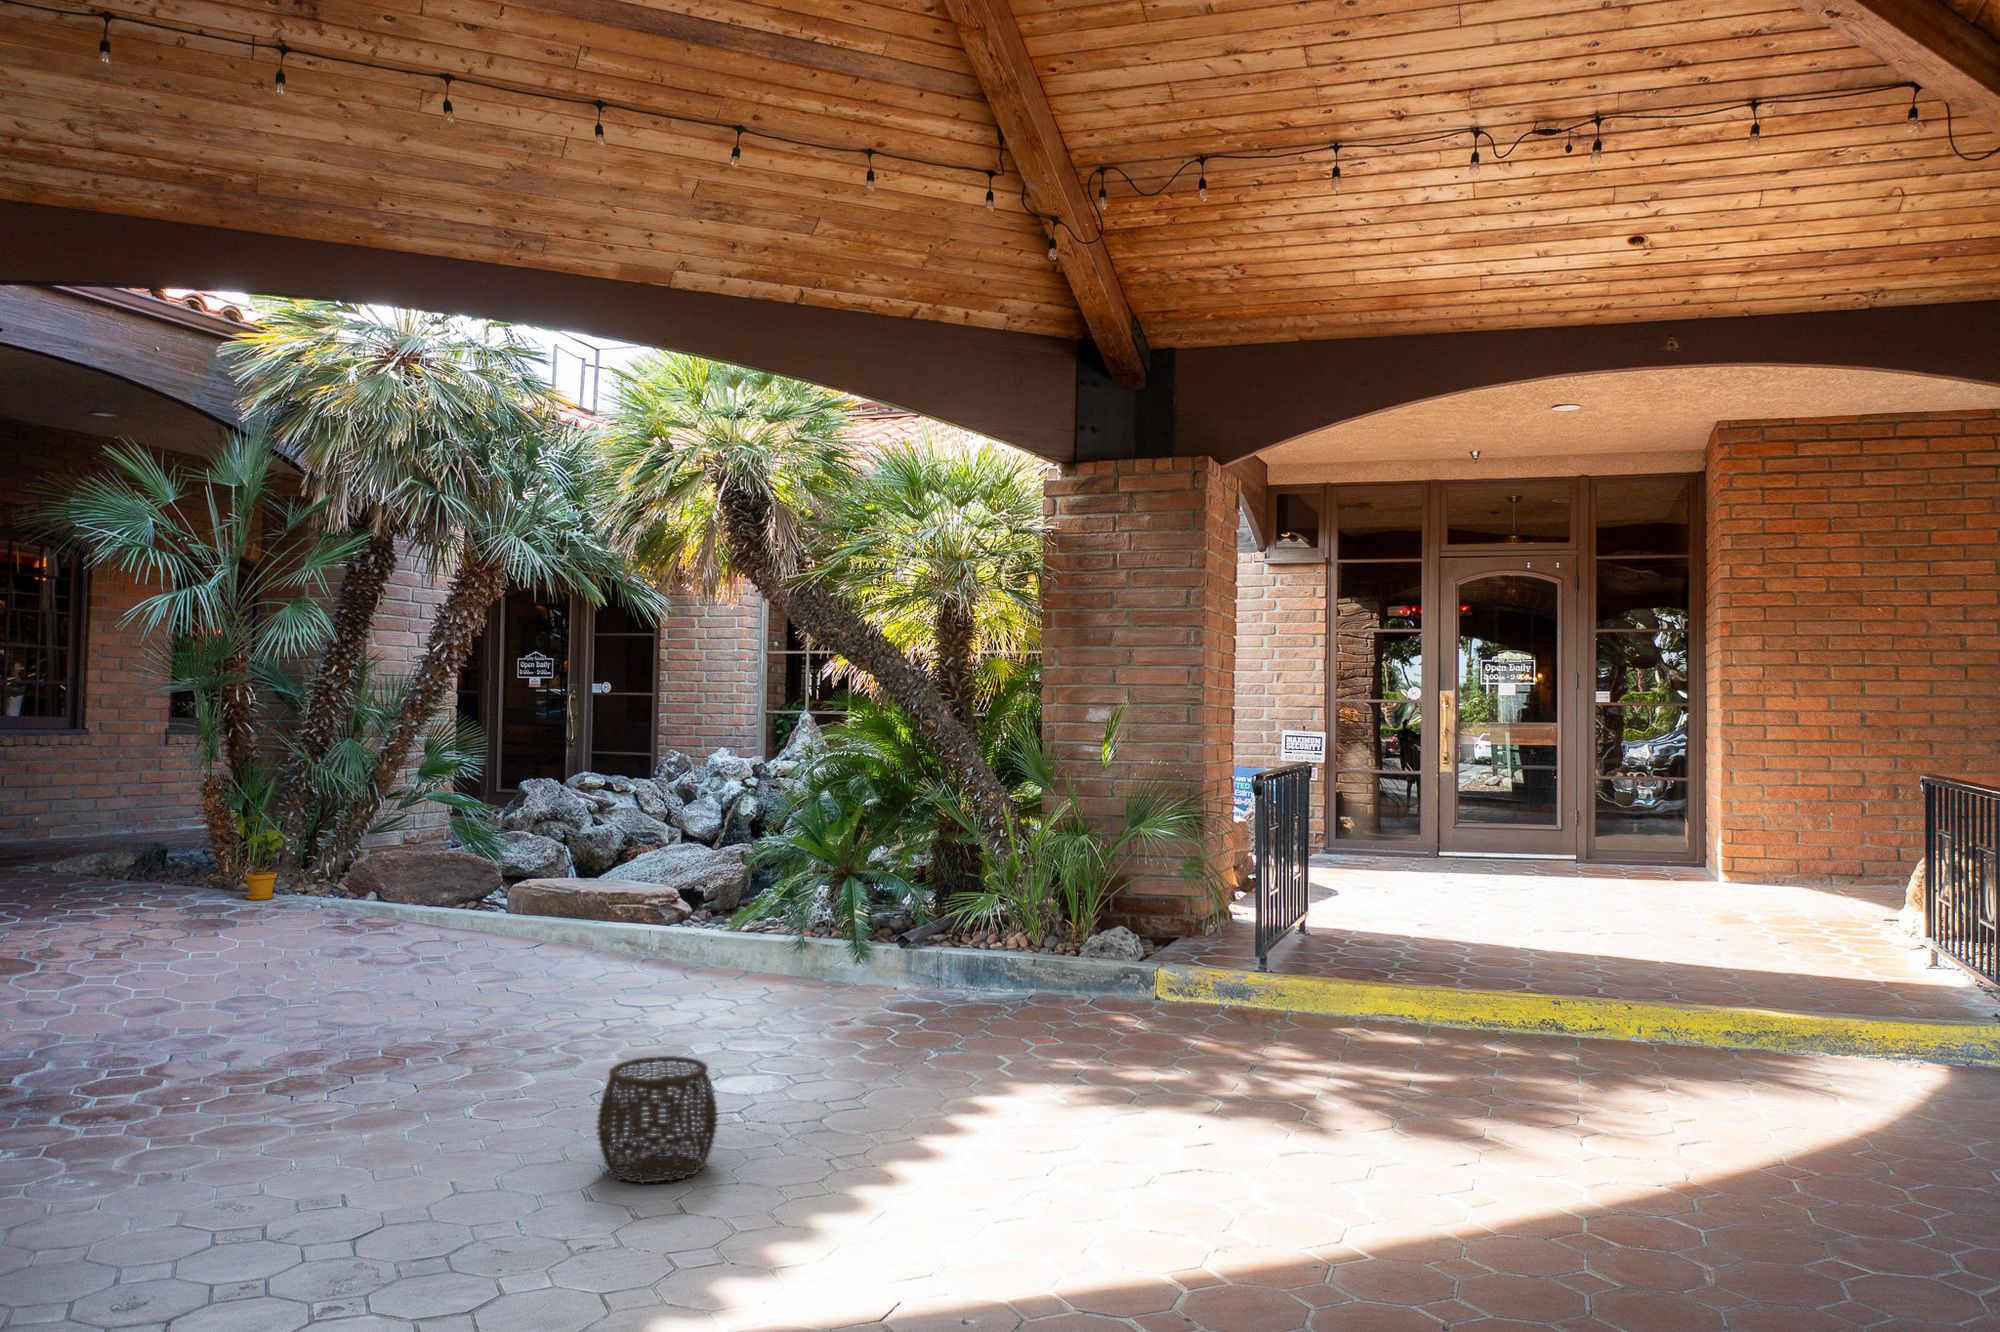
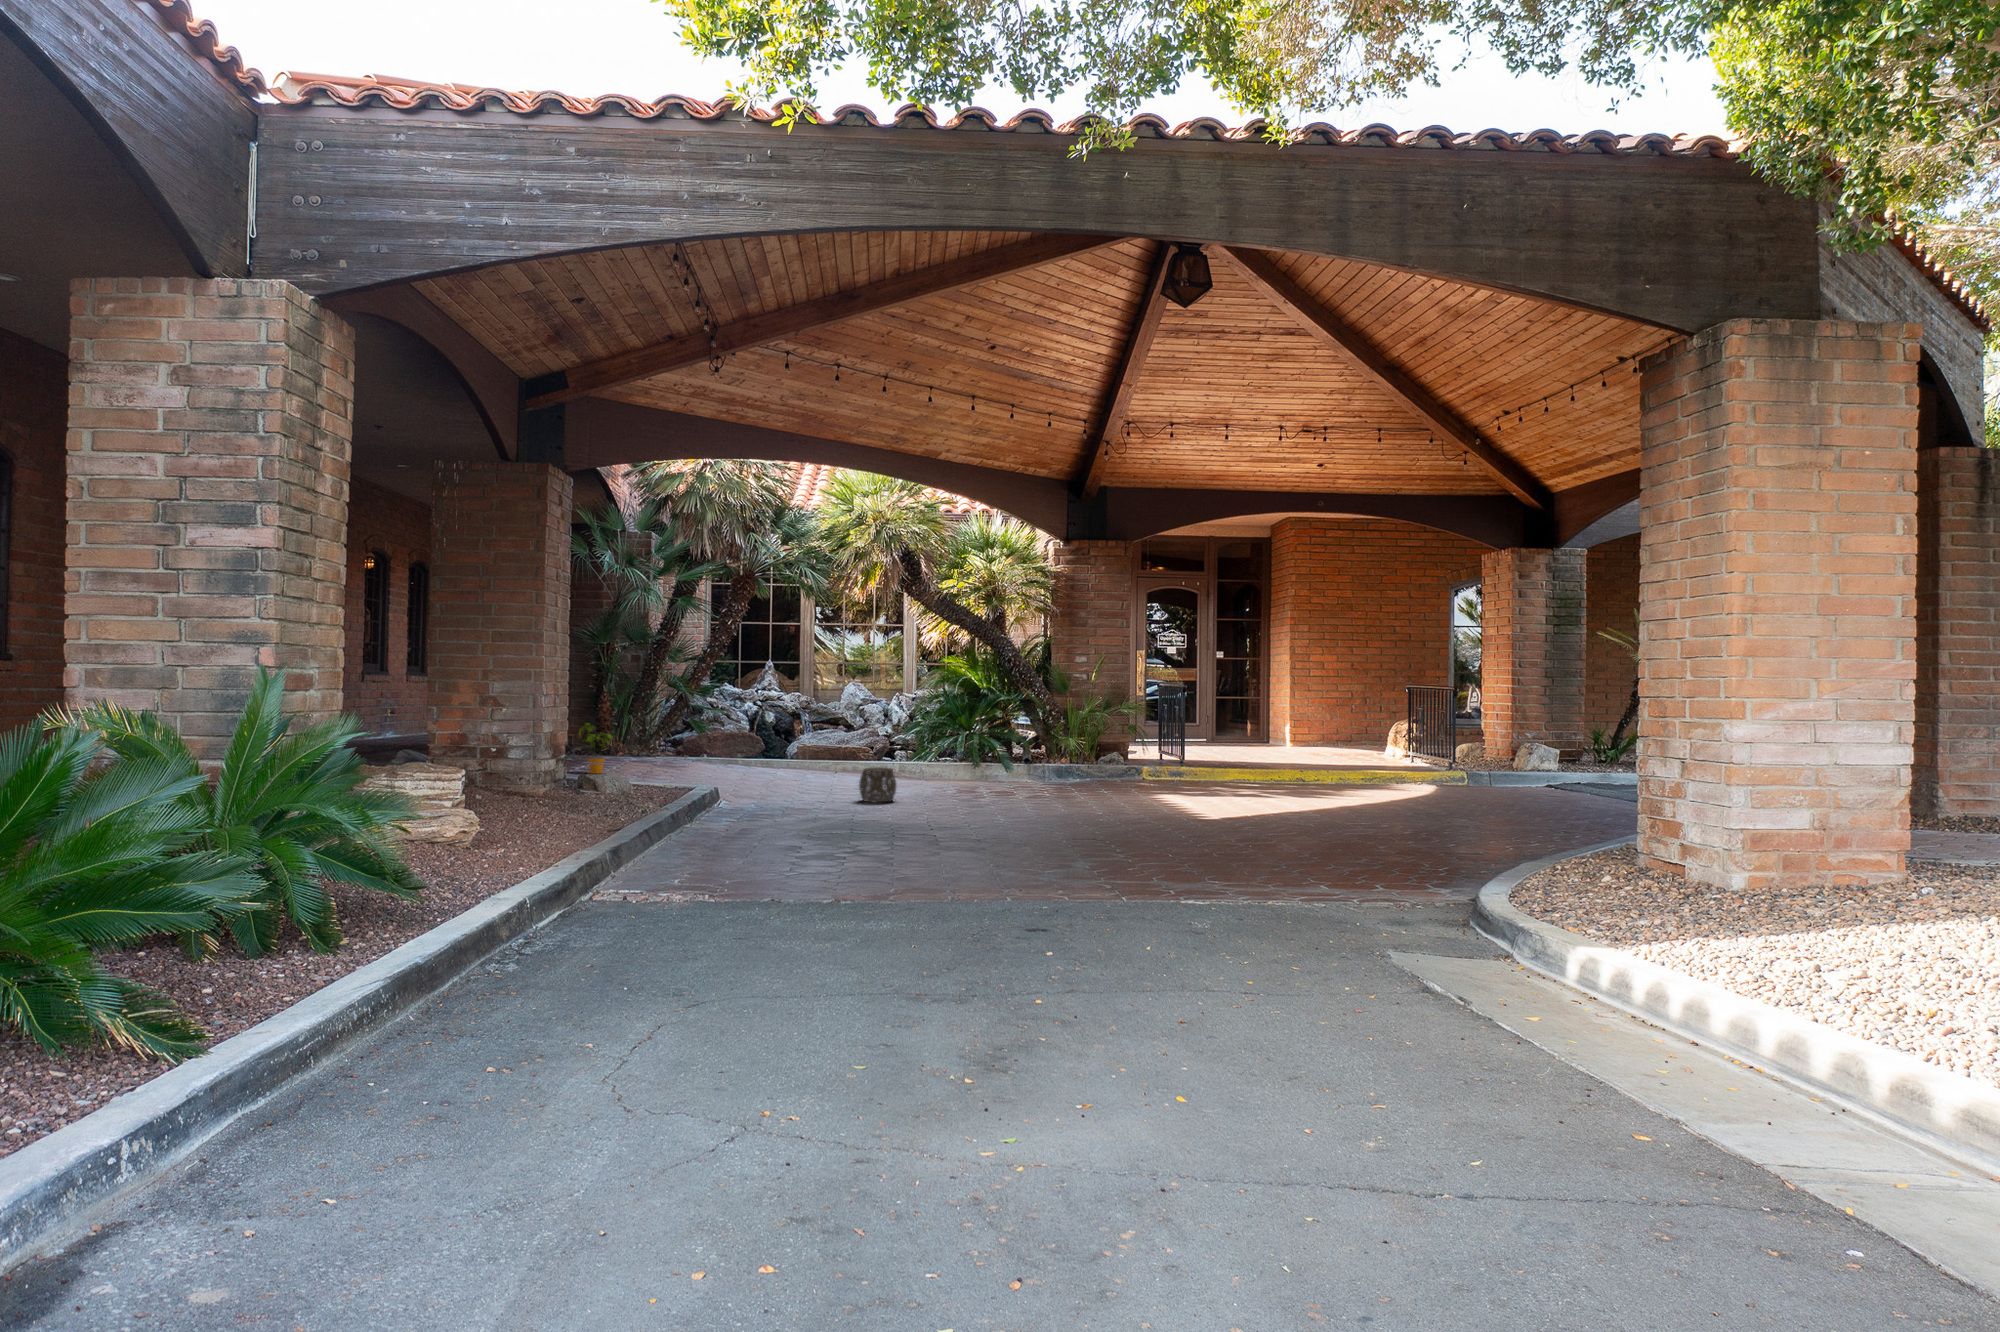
woven basket: present [597,1056,718,1183] -> present [859,768,896,802]

